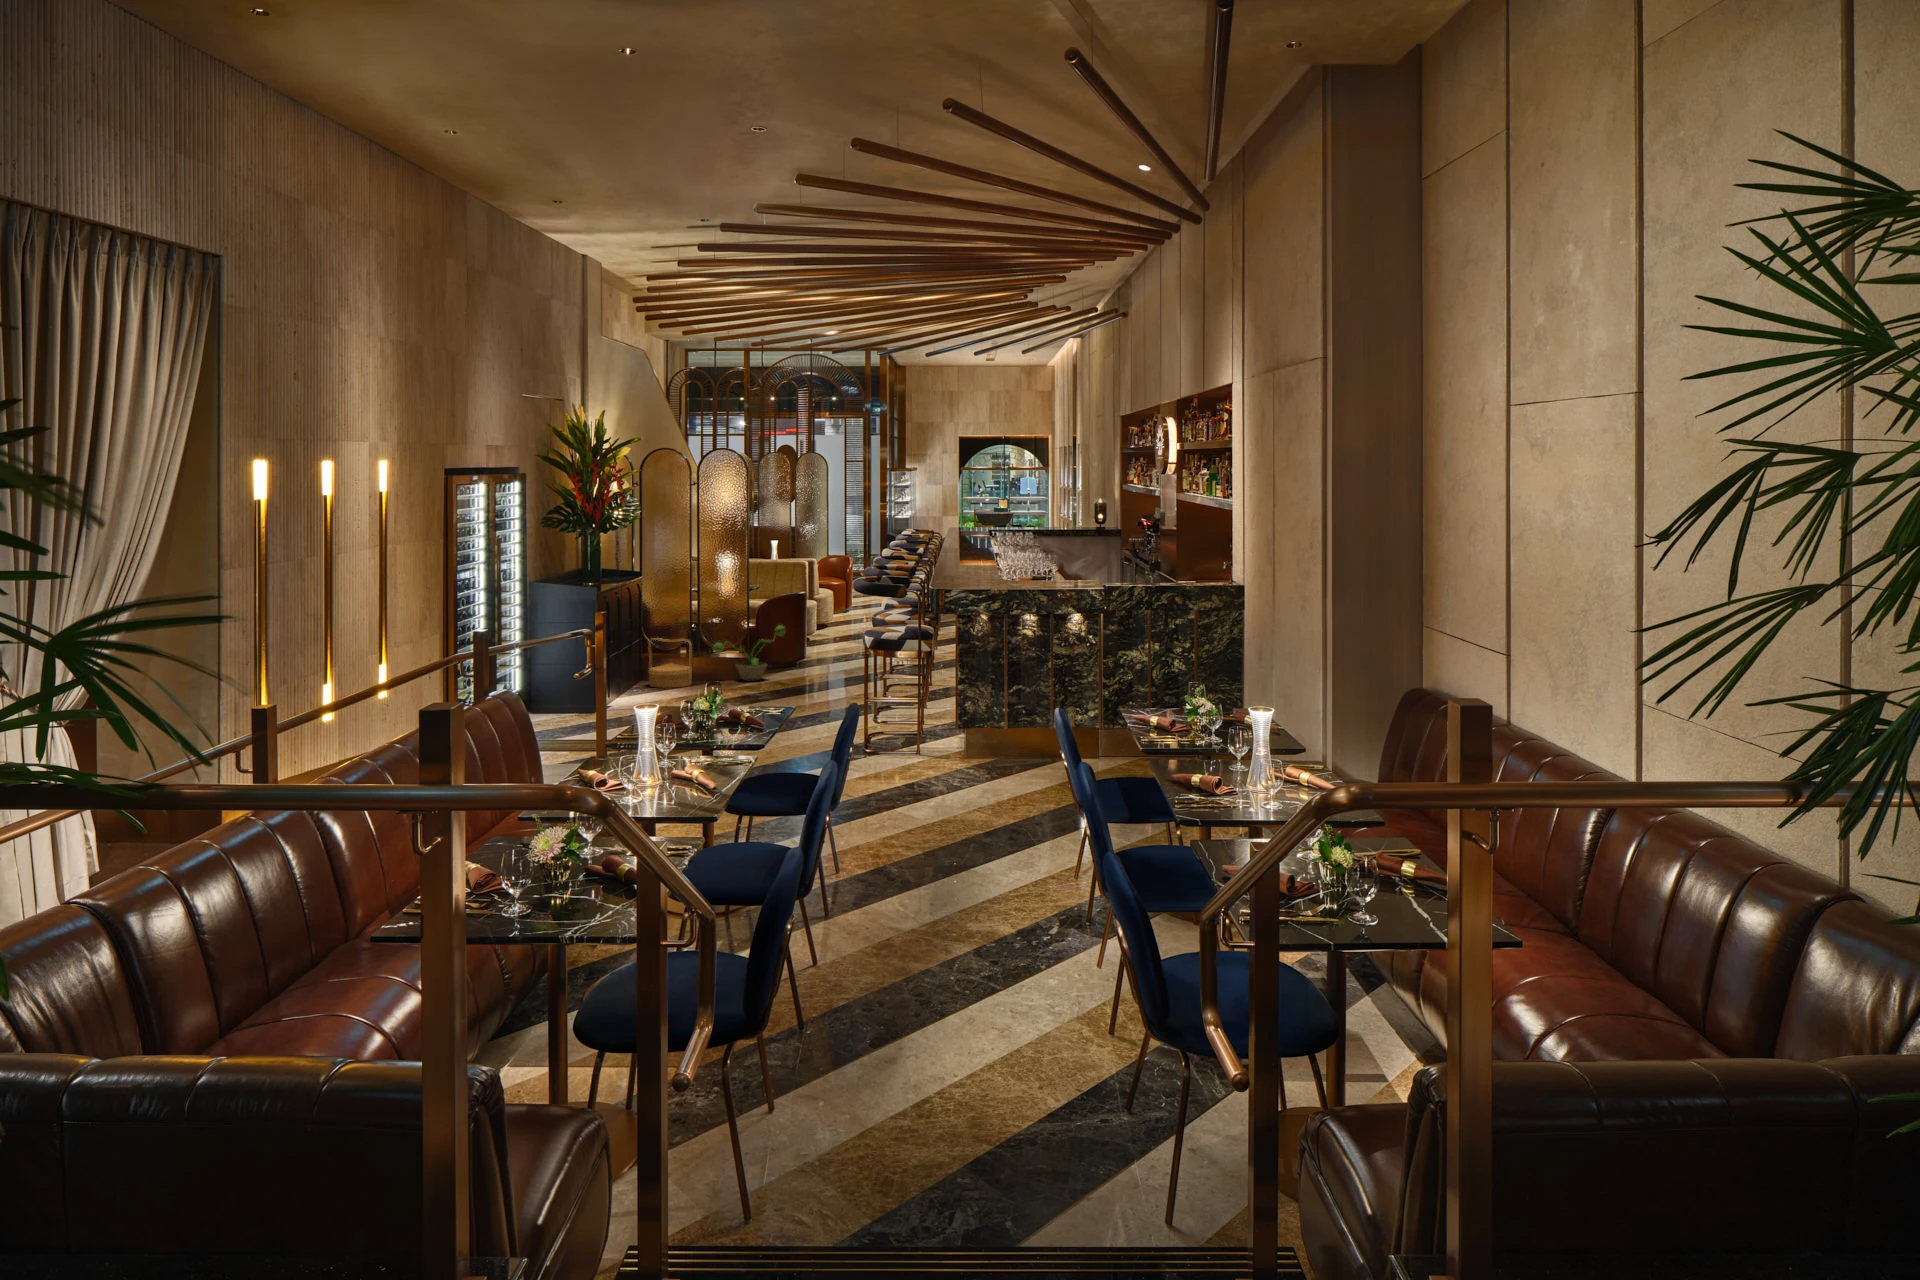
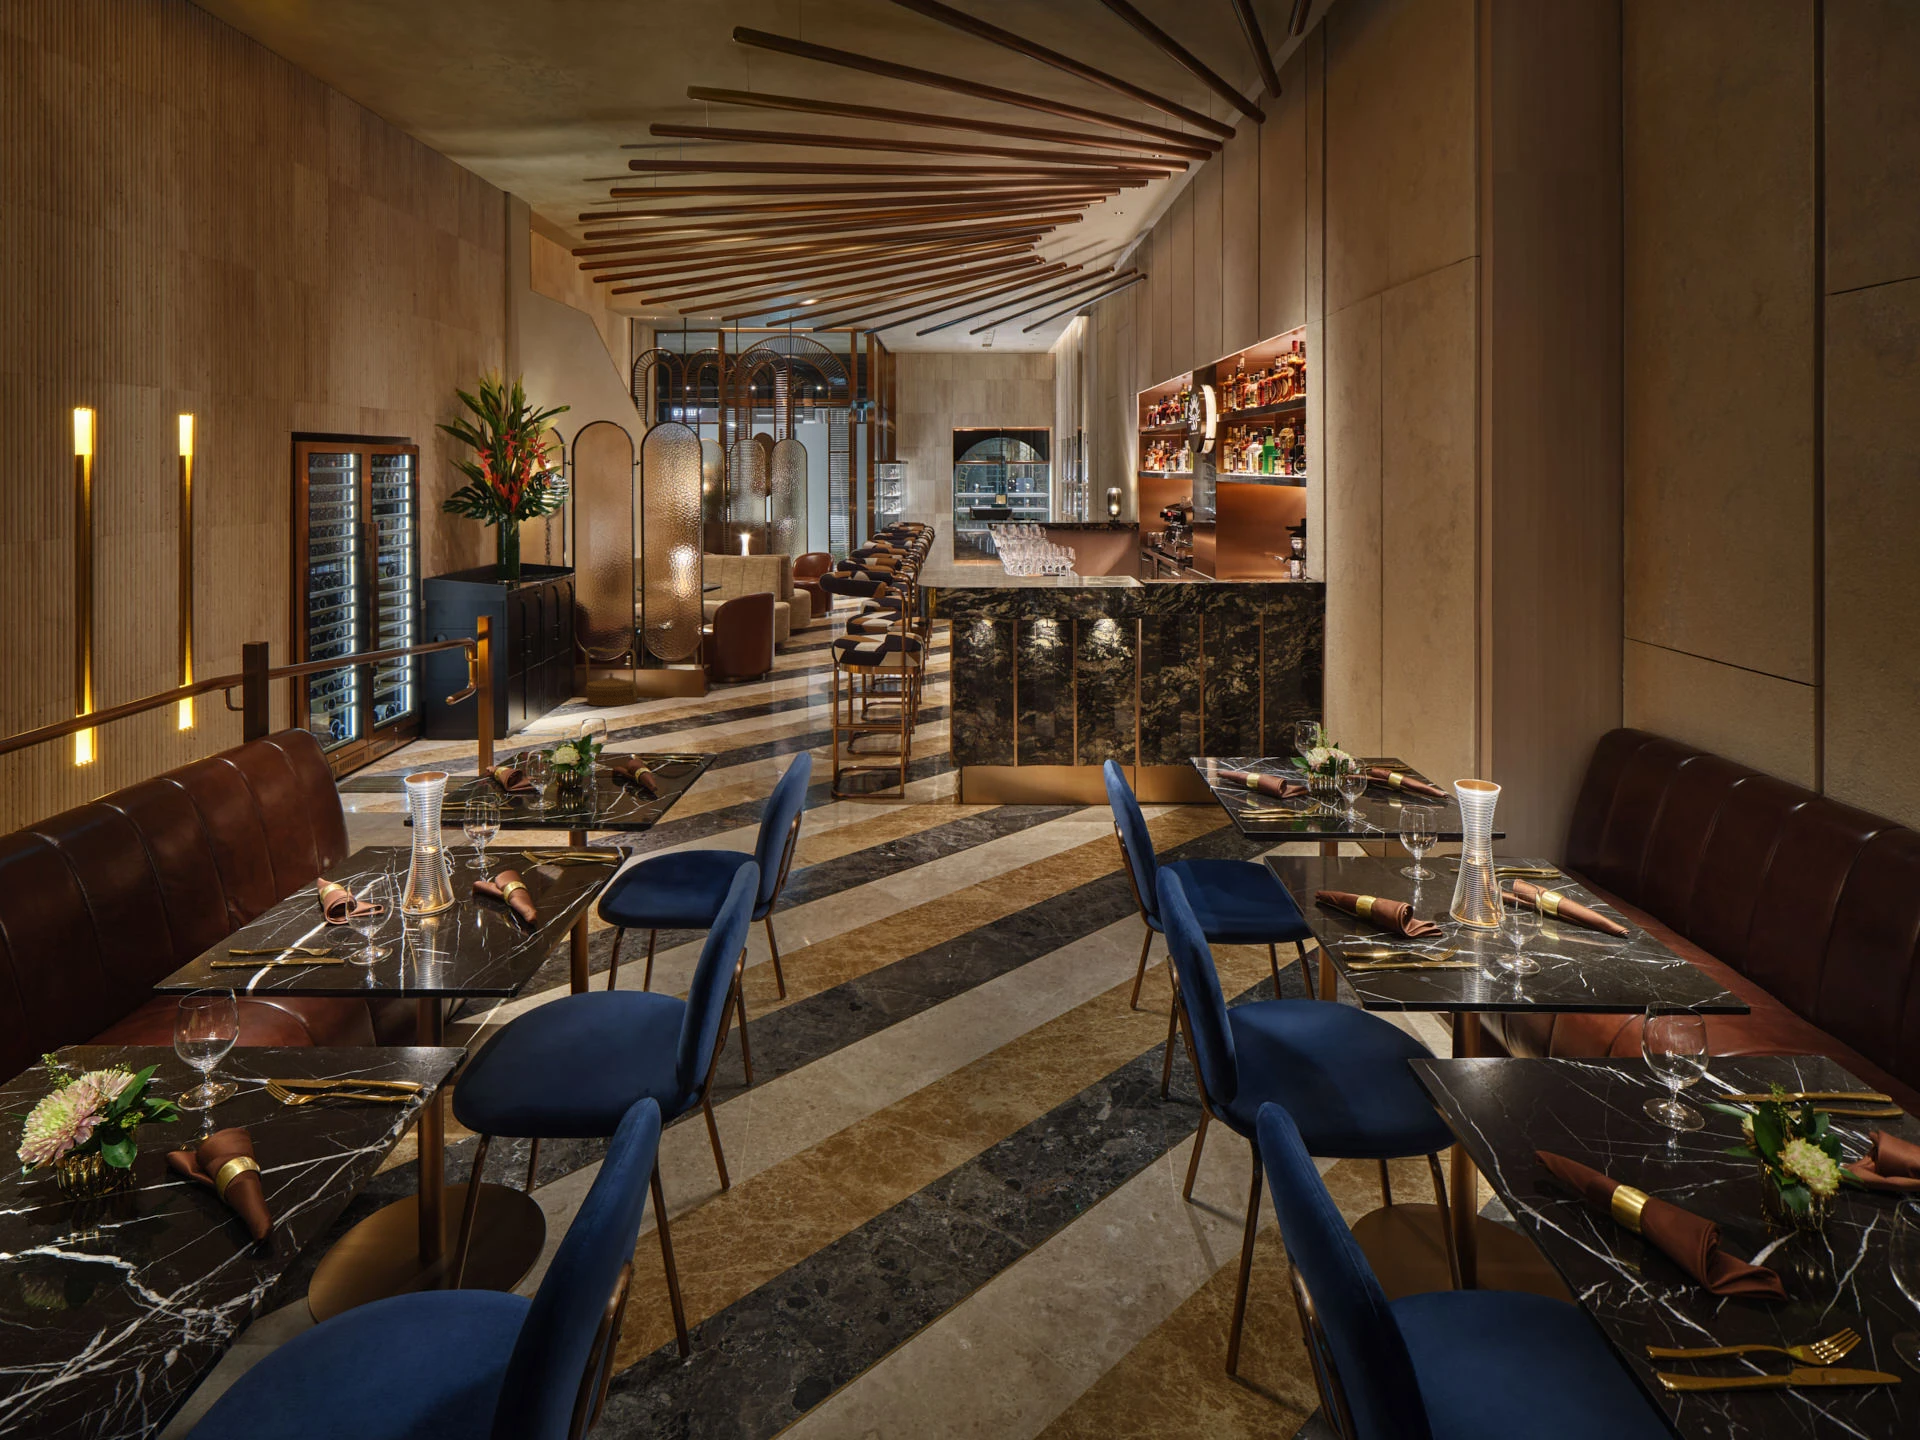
decorative plant: present [713,626,785,681] -> none [661,633,748,698]

